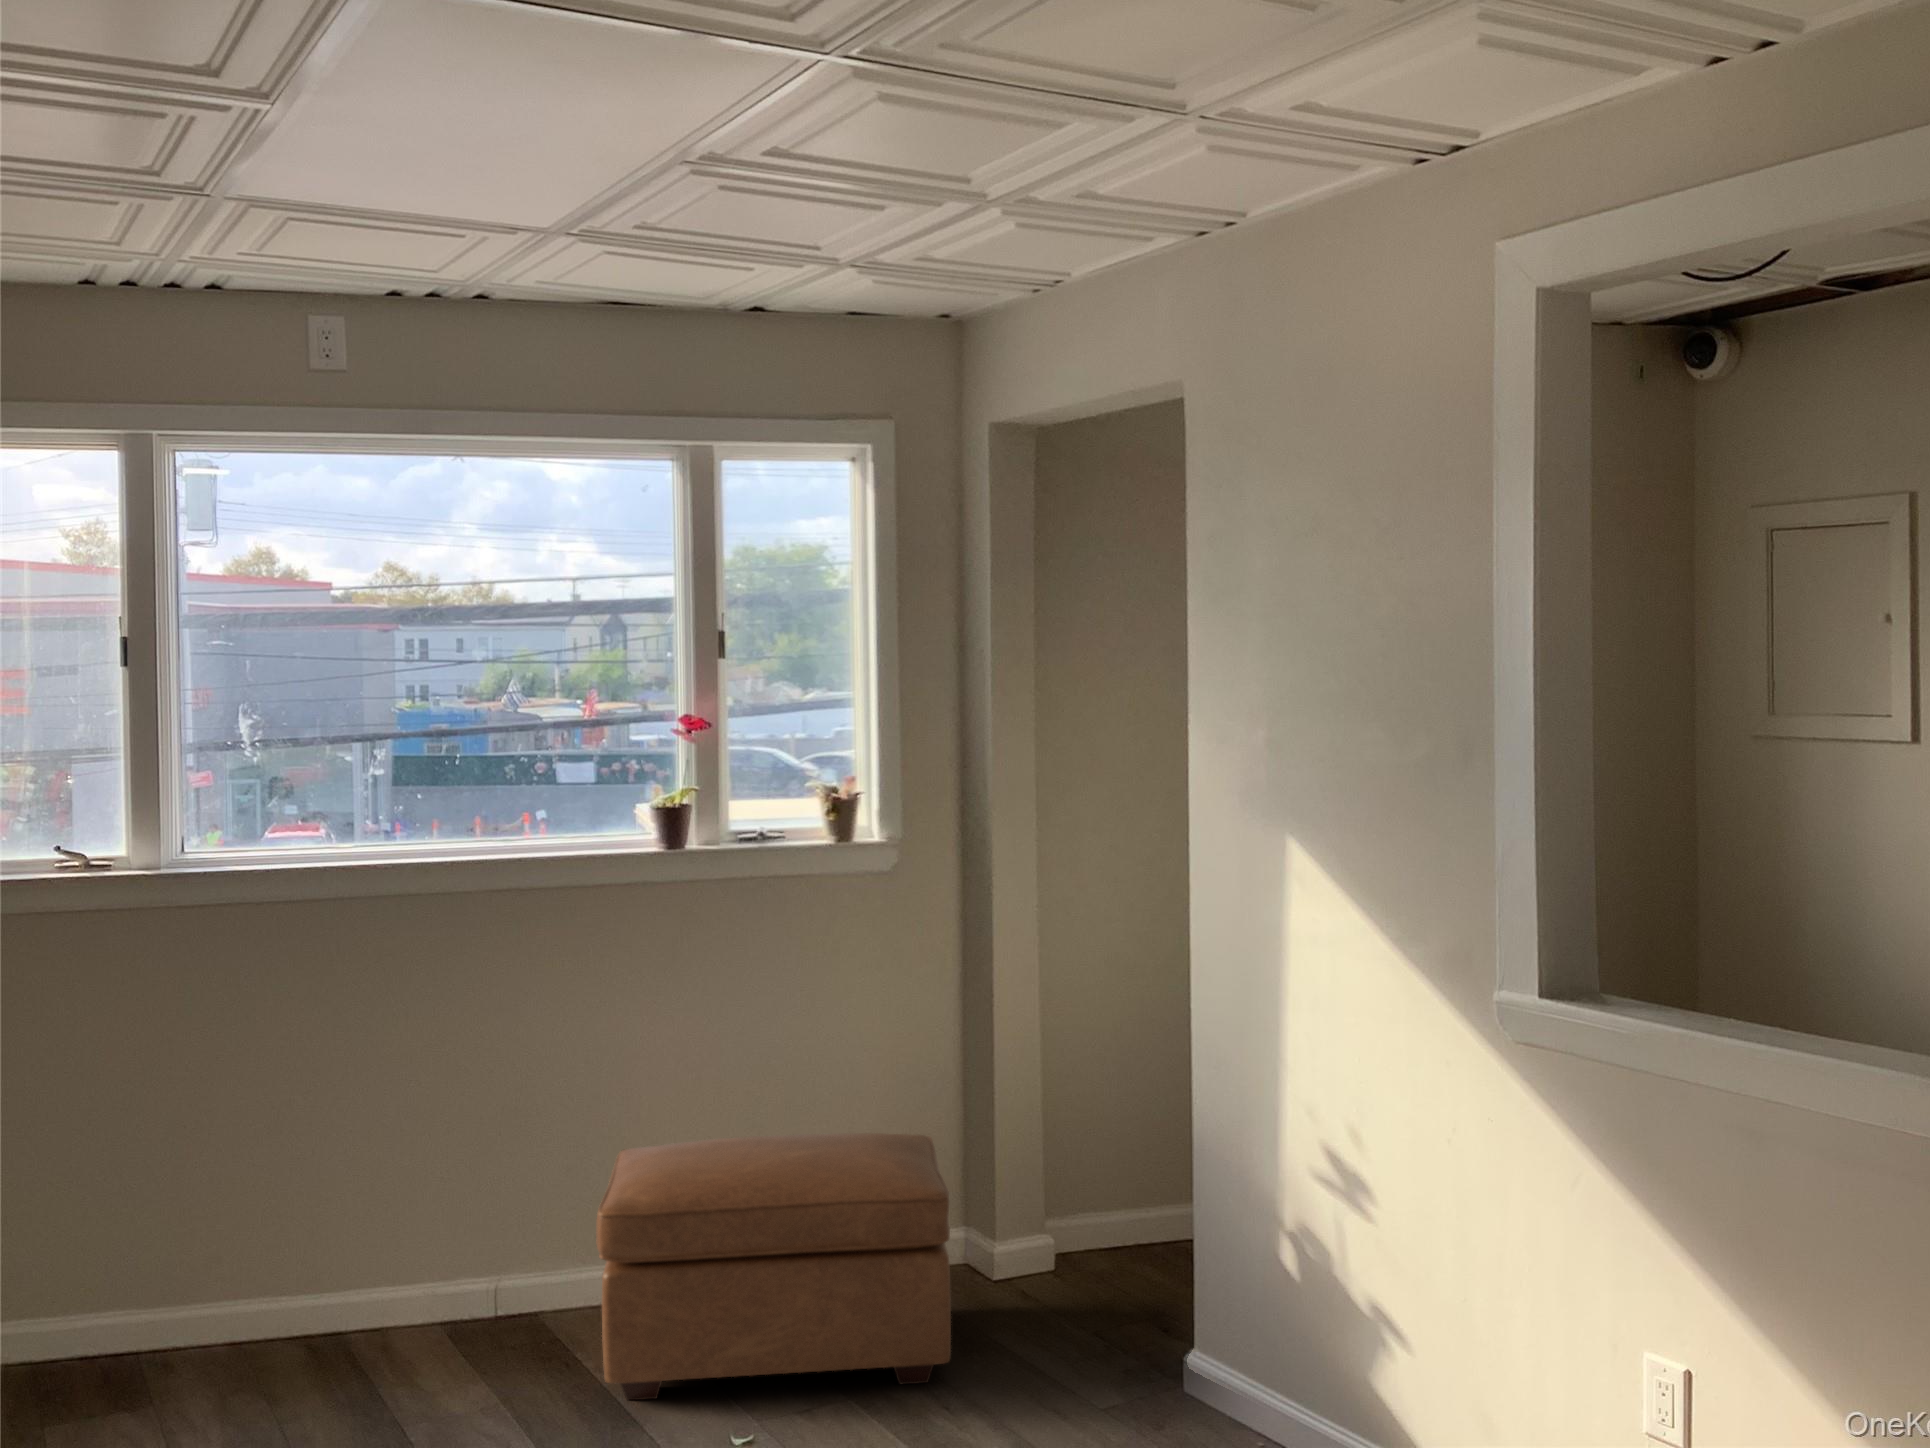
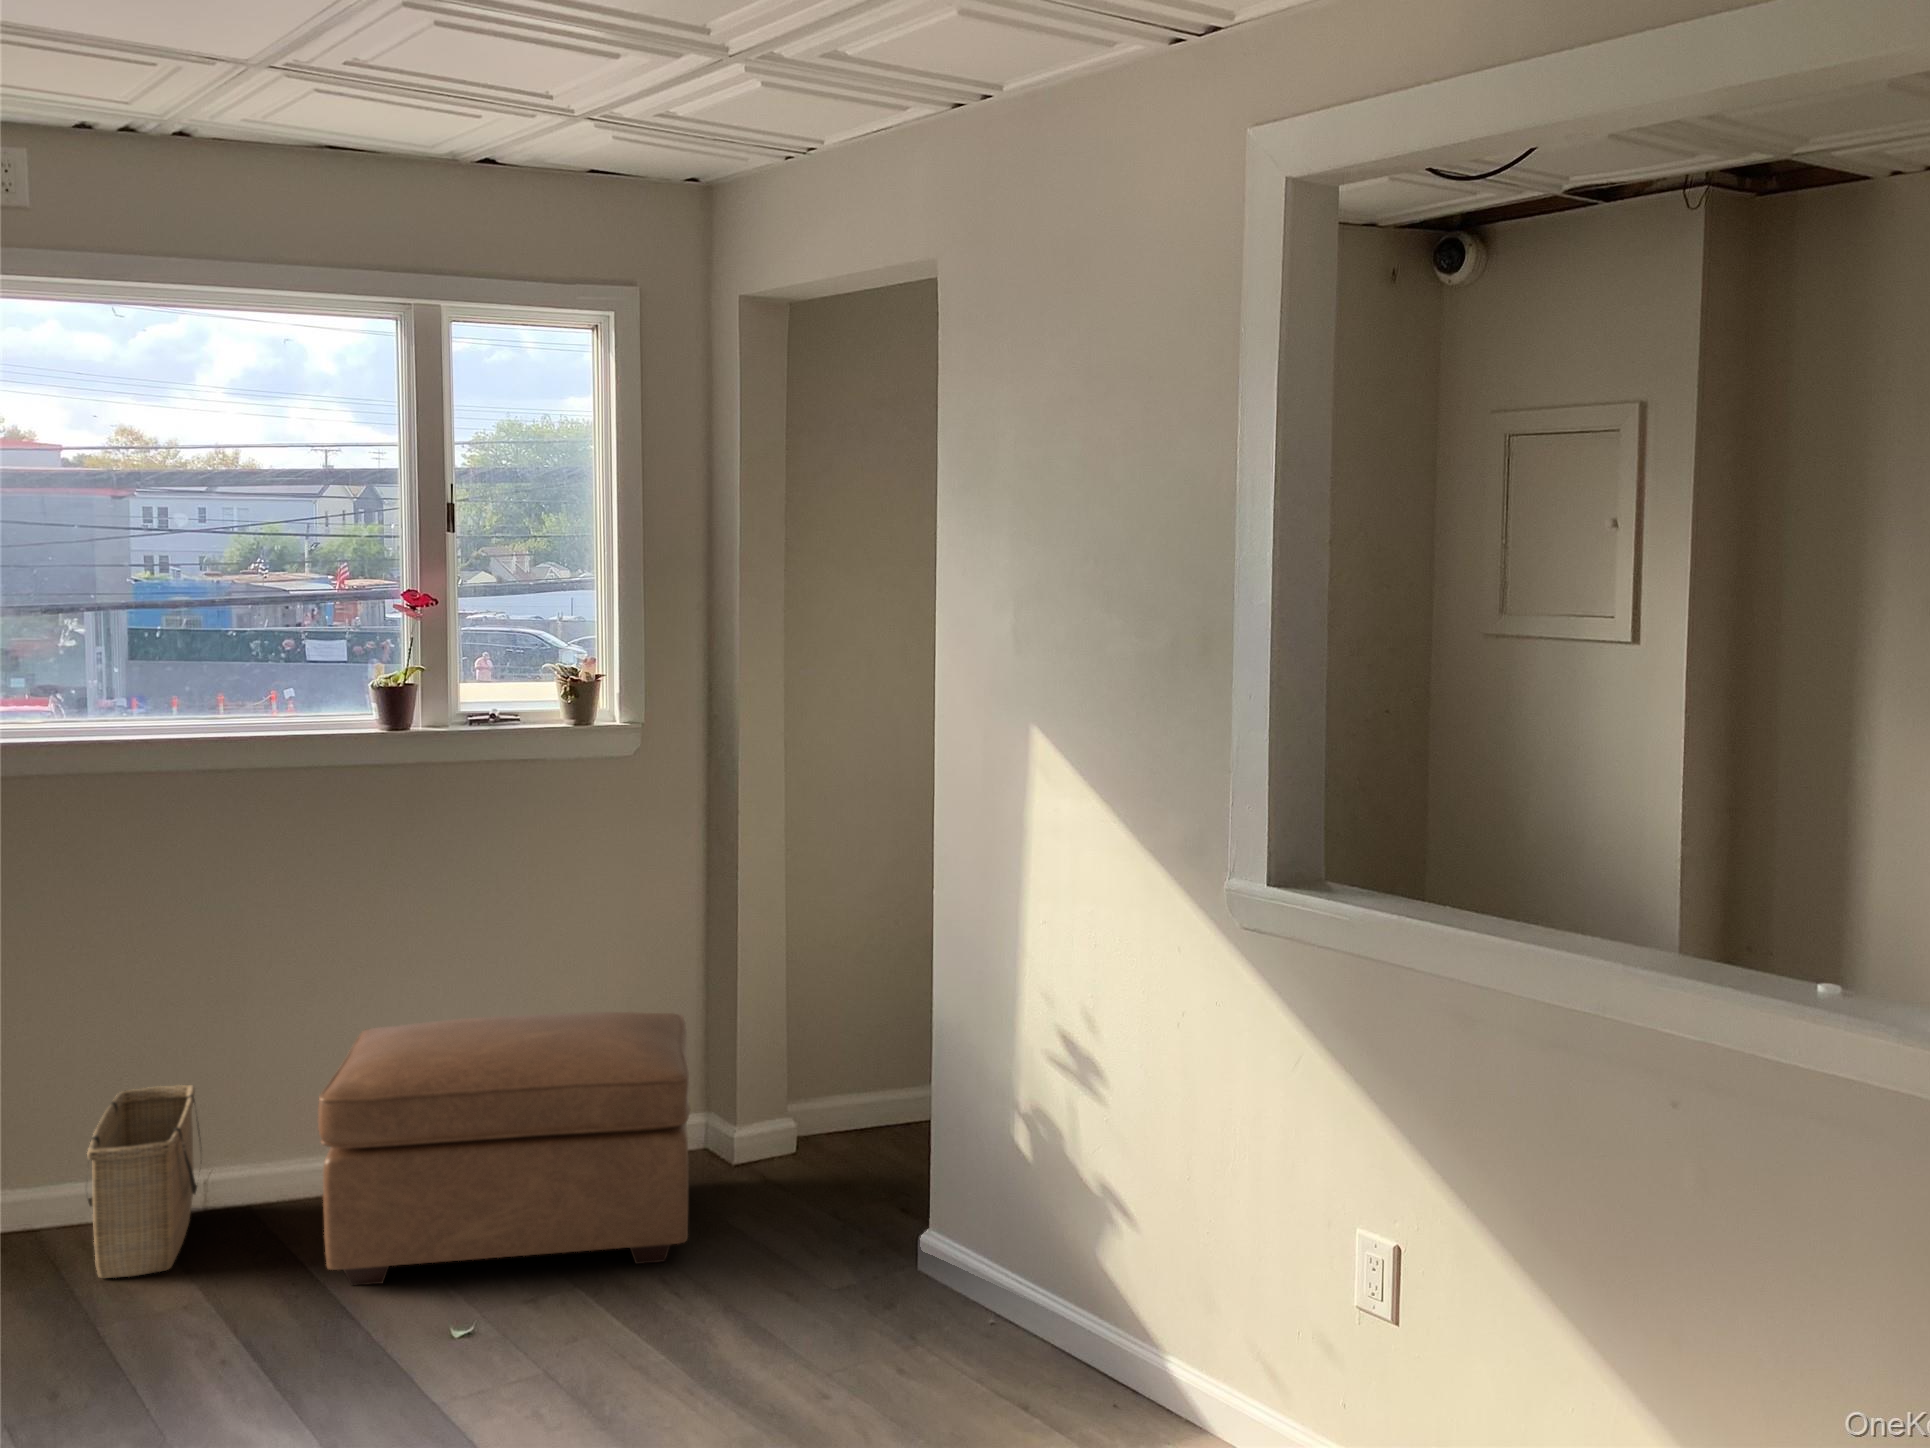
basket: none [371,1205,470,1390] -> present [87,1085,199,1278]

